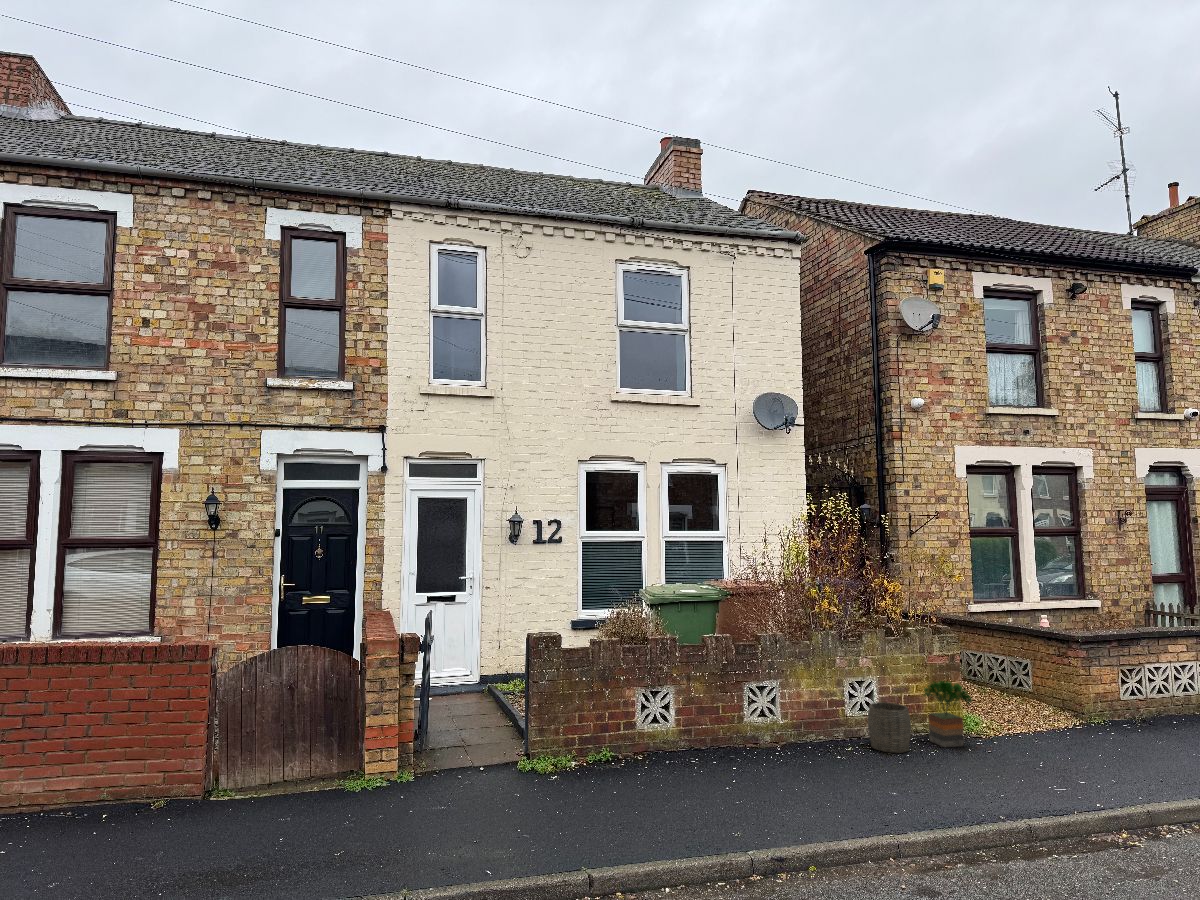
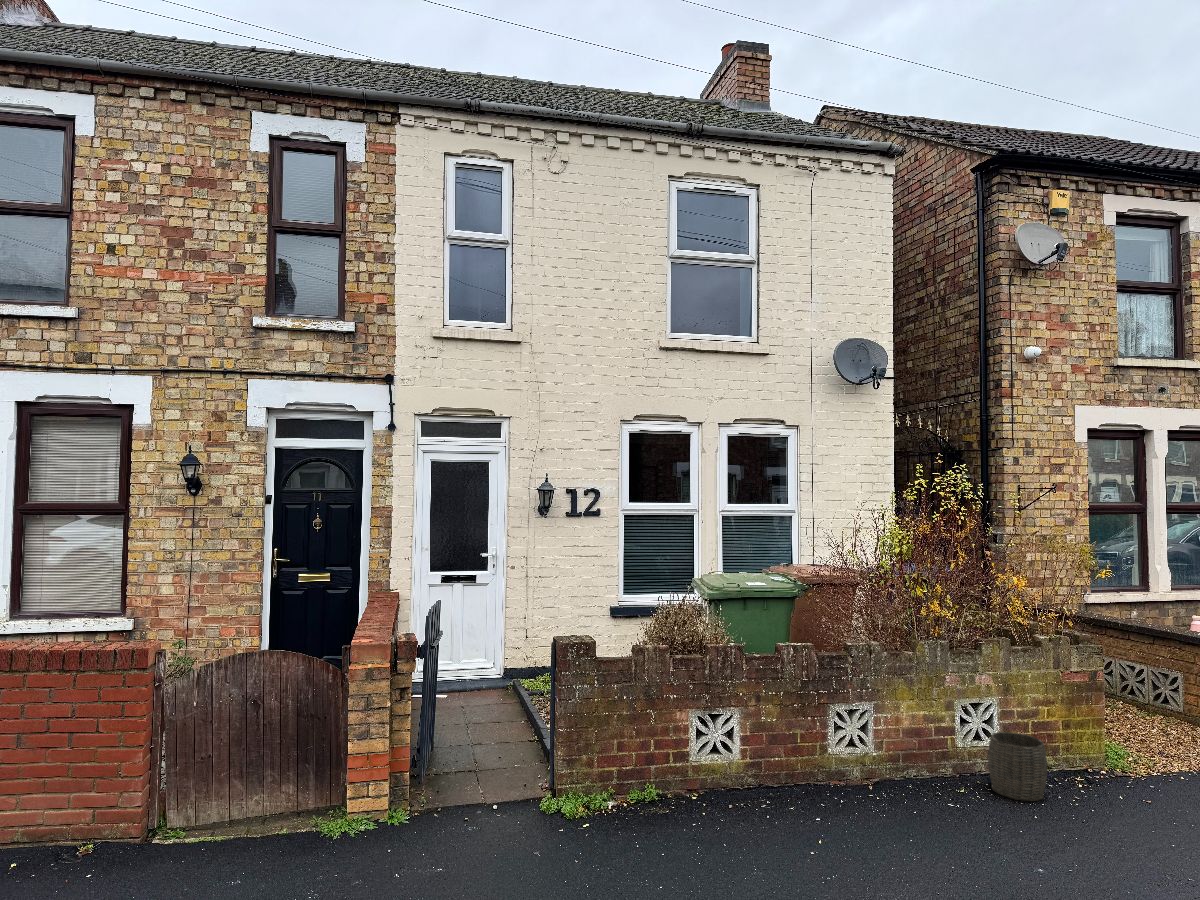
potted tree: present [924,681,972,747] -> none [1058,705,1132,794]

